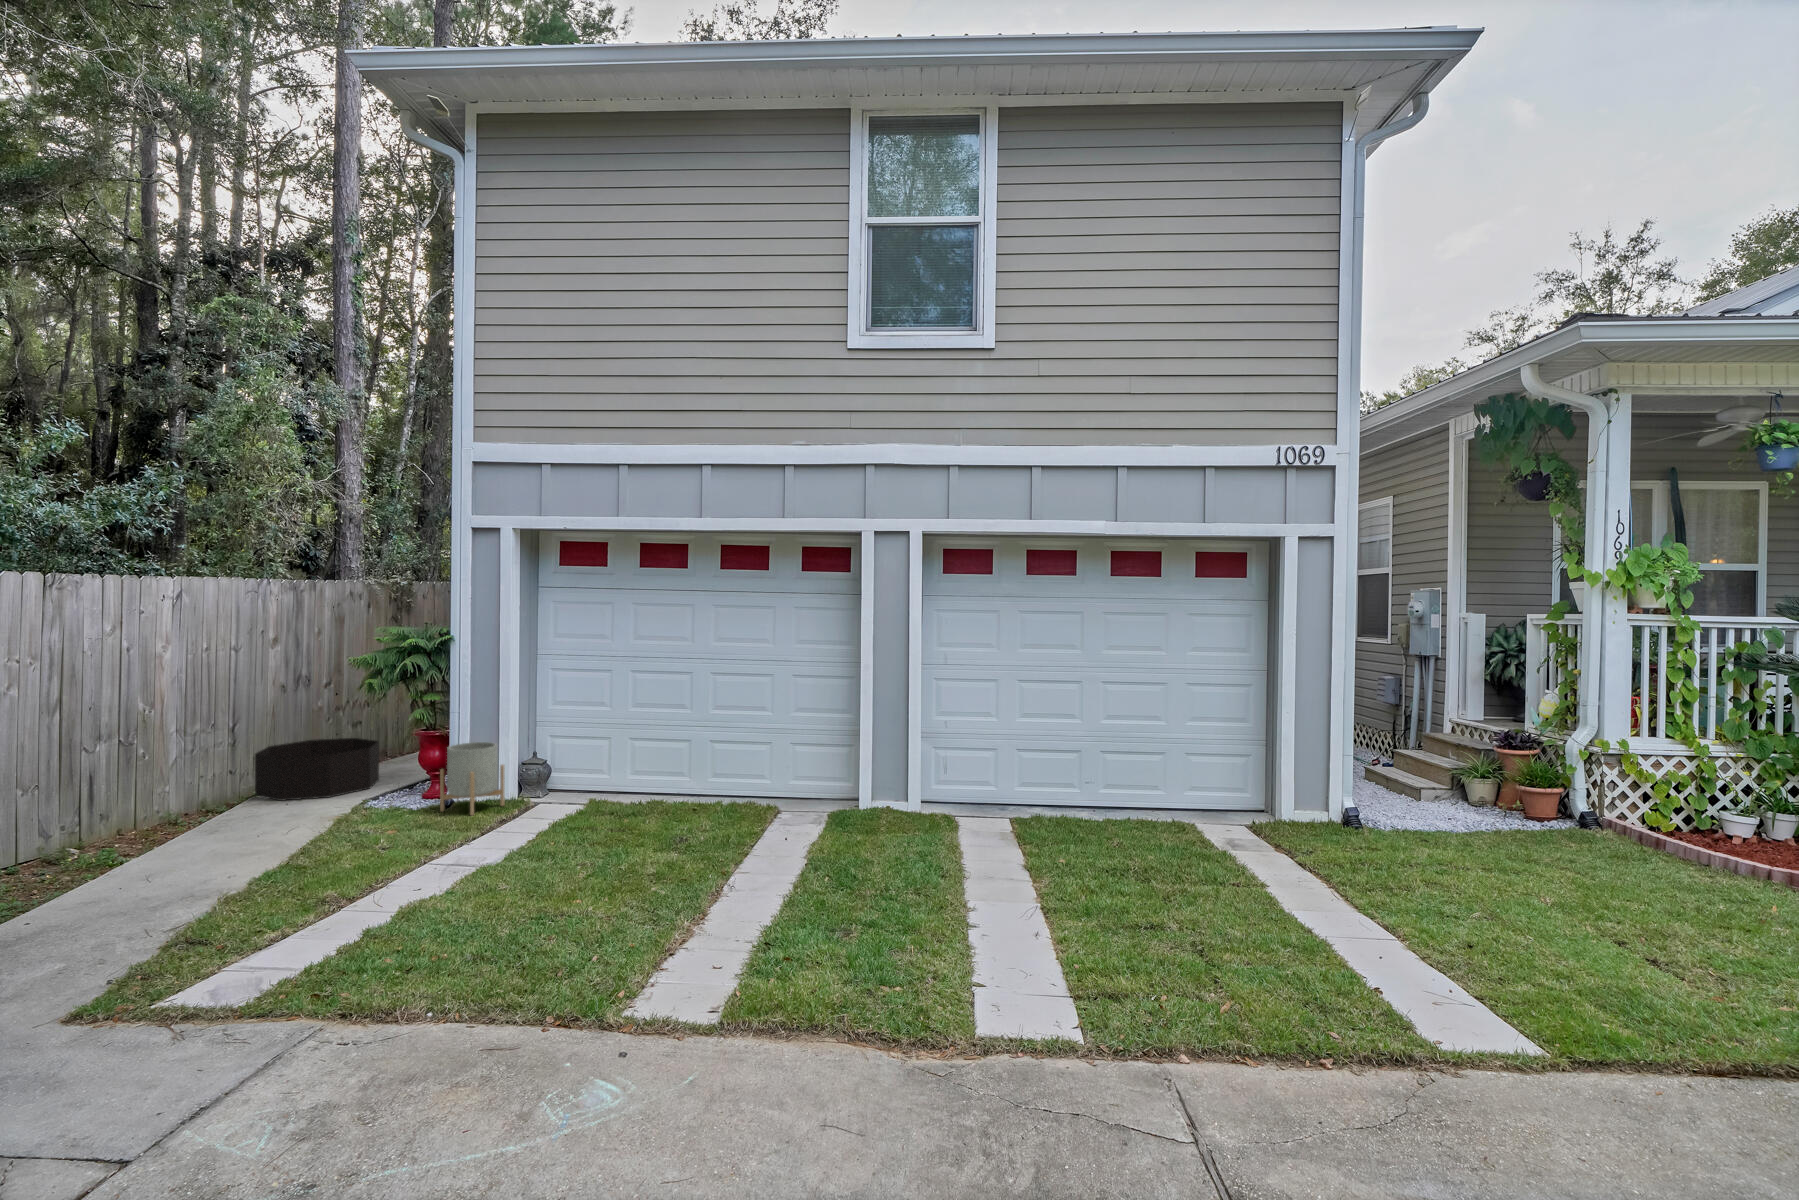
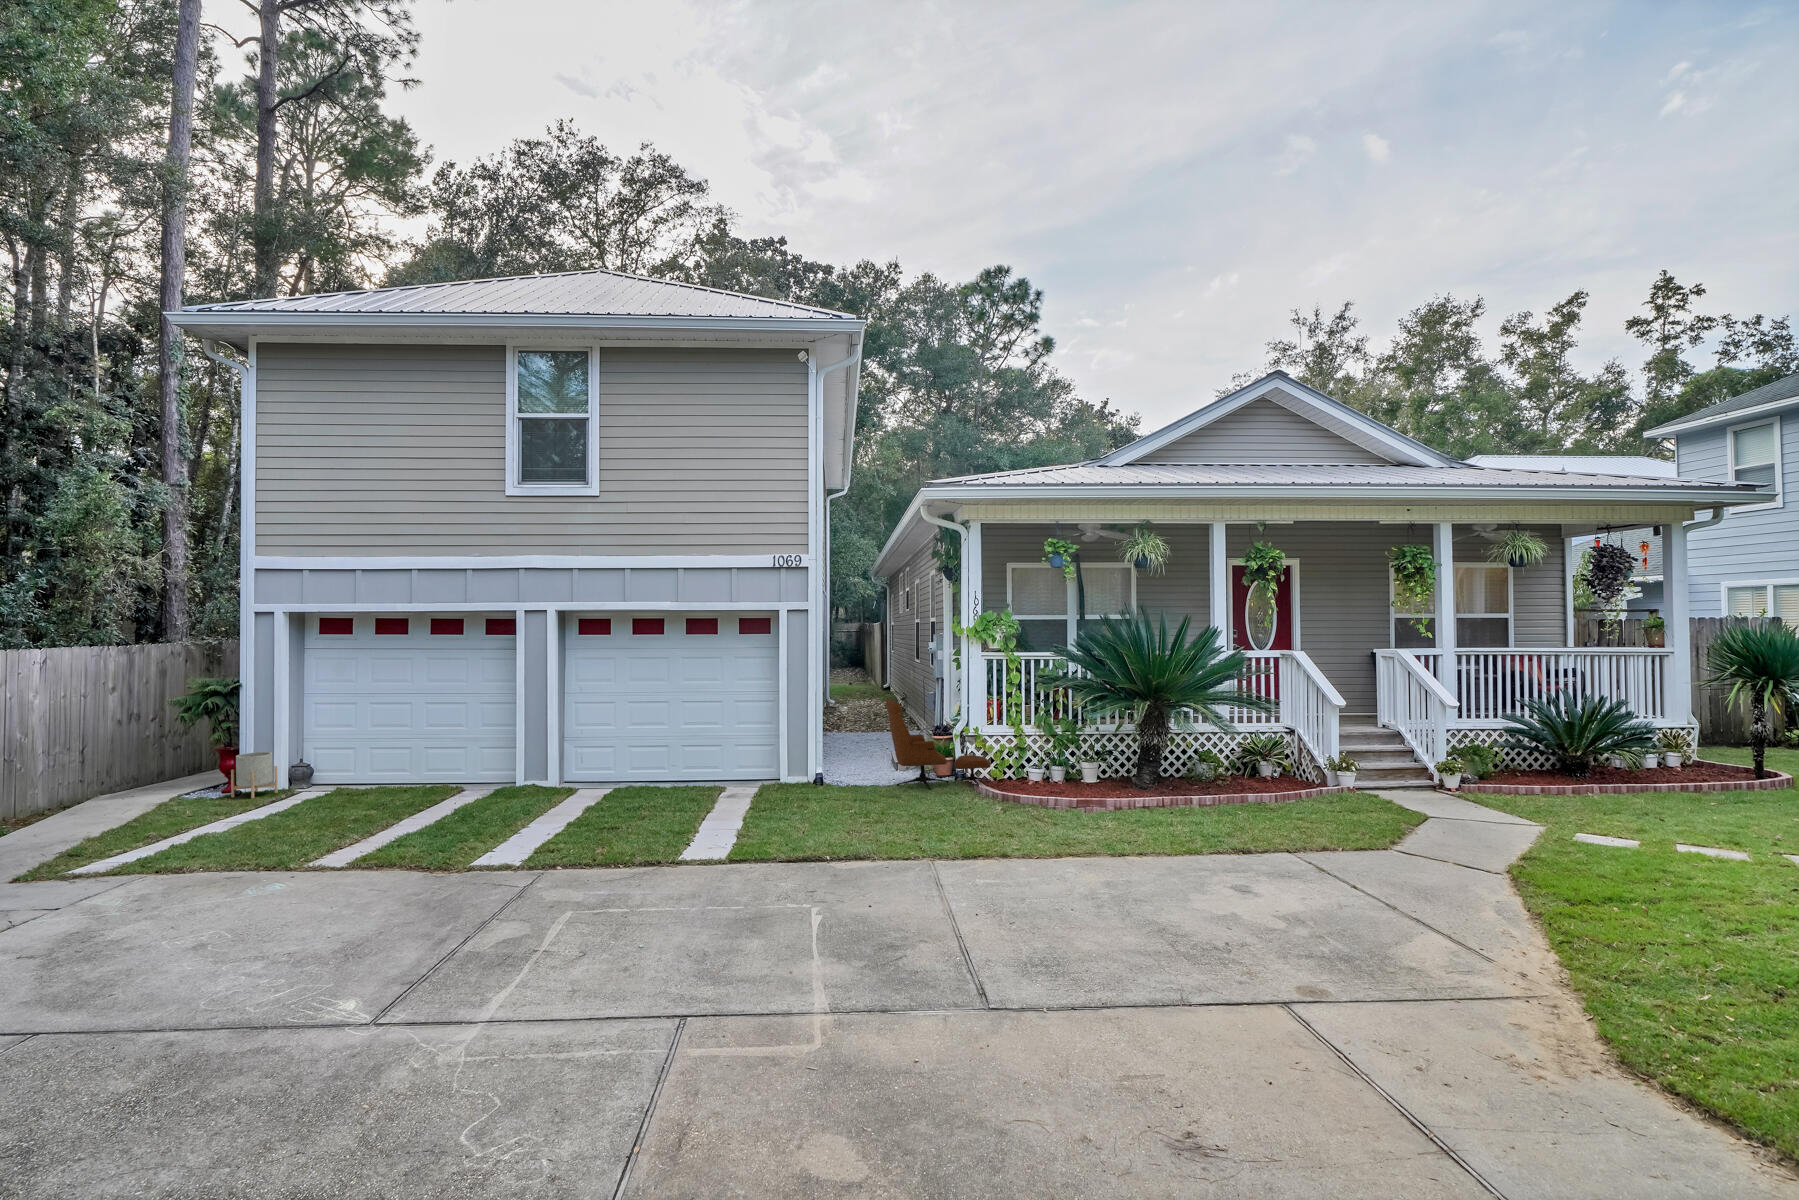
lounge chair: none [1491,688,1684,852] -> present [886,699,991,790]
basket: present [255,738,379,801] -> none [99,754,192,796]

